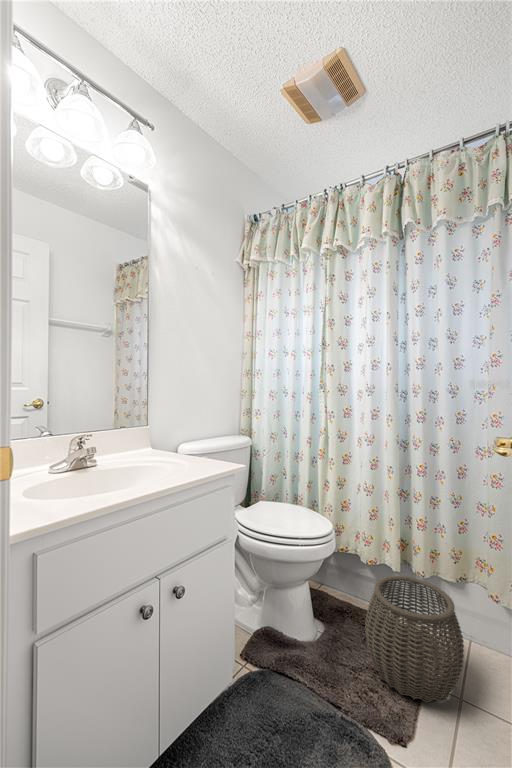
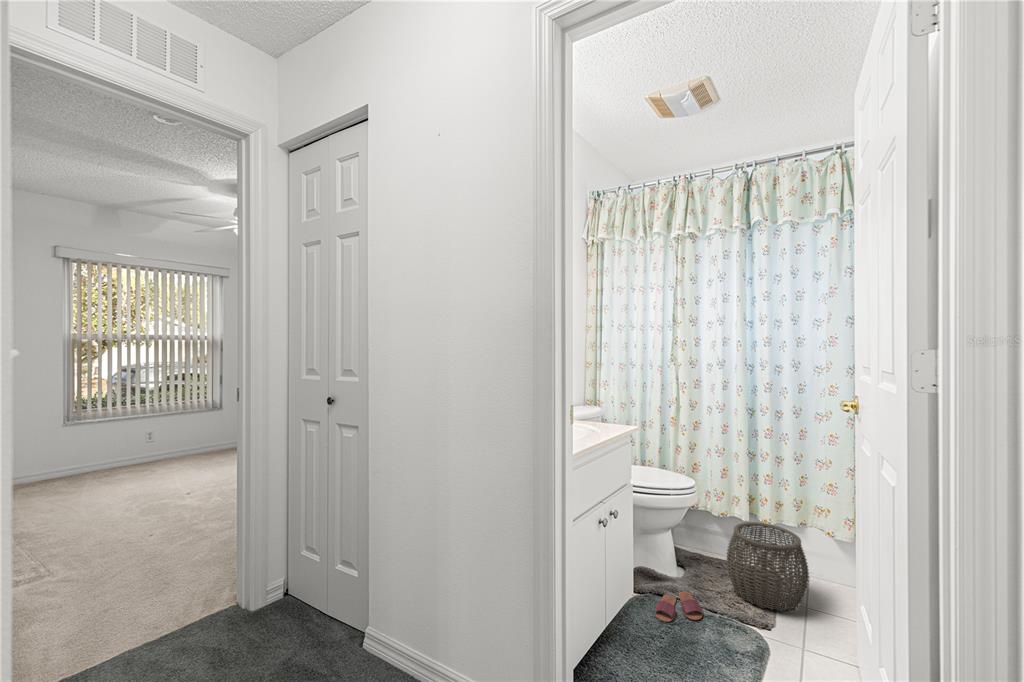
slippers: none [259,663,321,716] -> present [655,592,703,622]

